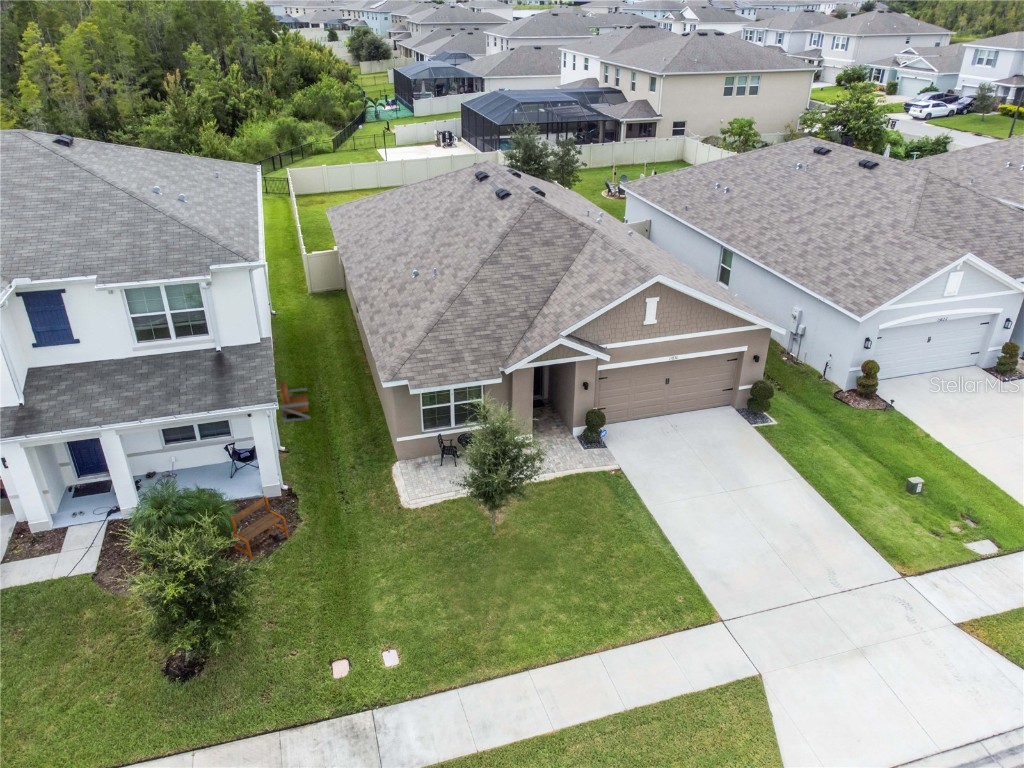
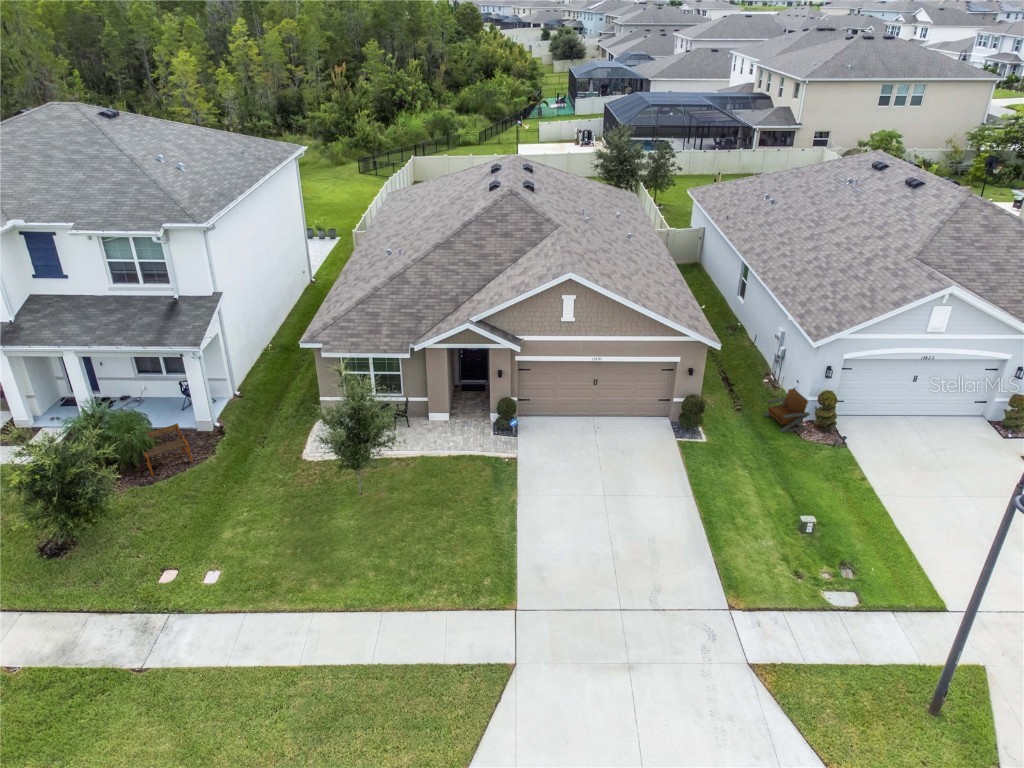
lounge chair: present [279,381,310,422] -> present [764,389,810,432]

